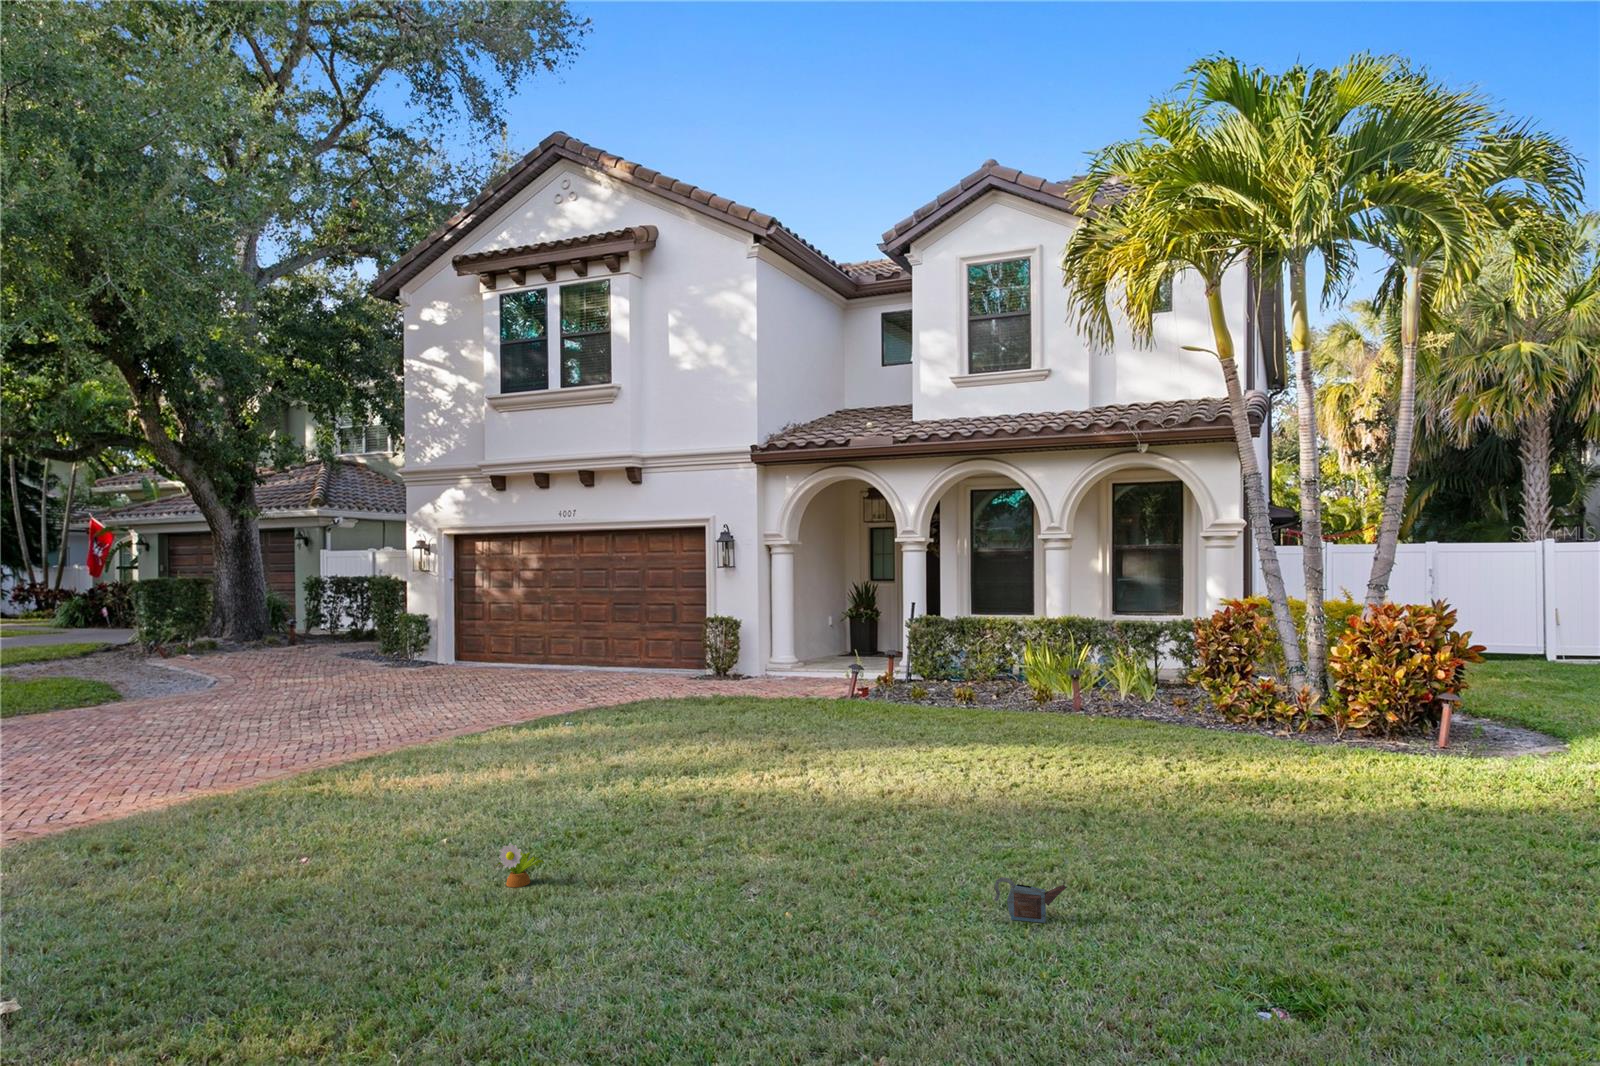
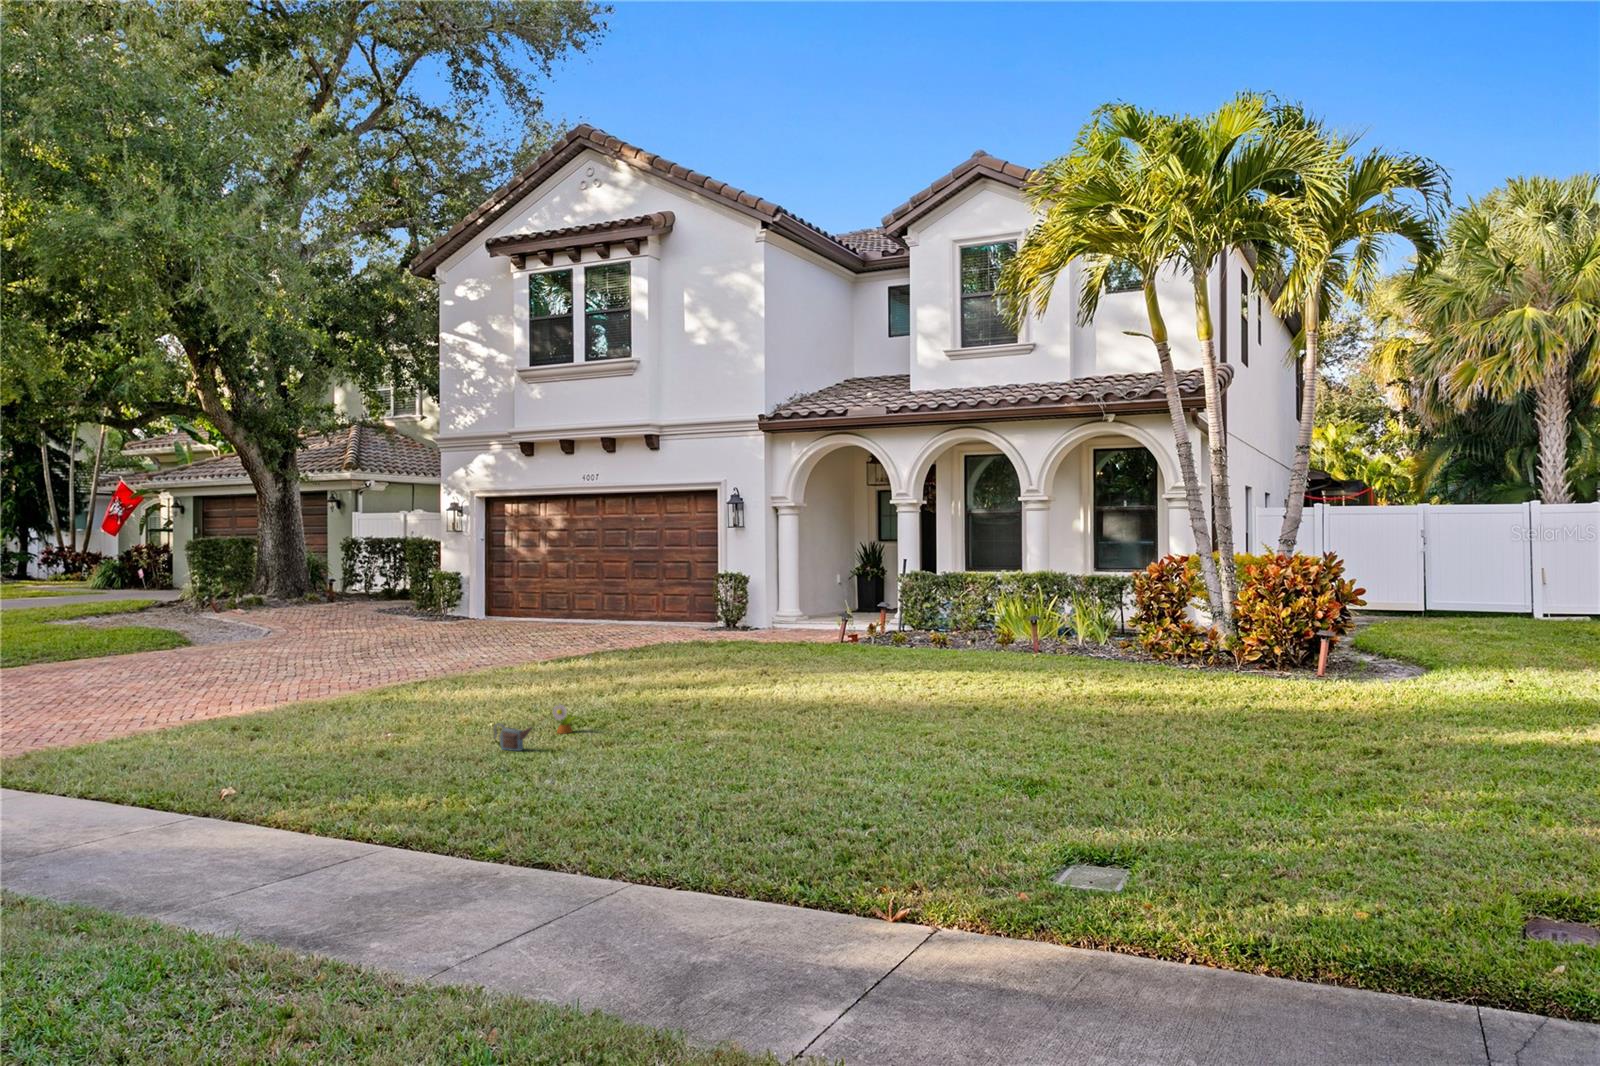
watering can: present [994,877,1067,923] -> present [494,723,532,751]

